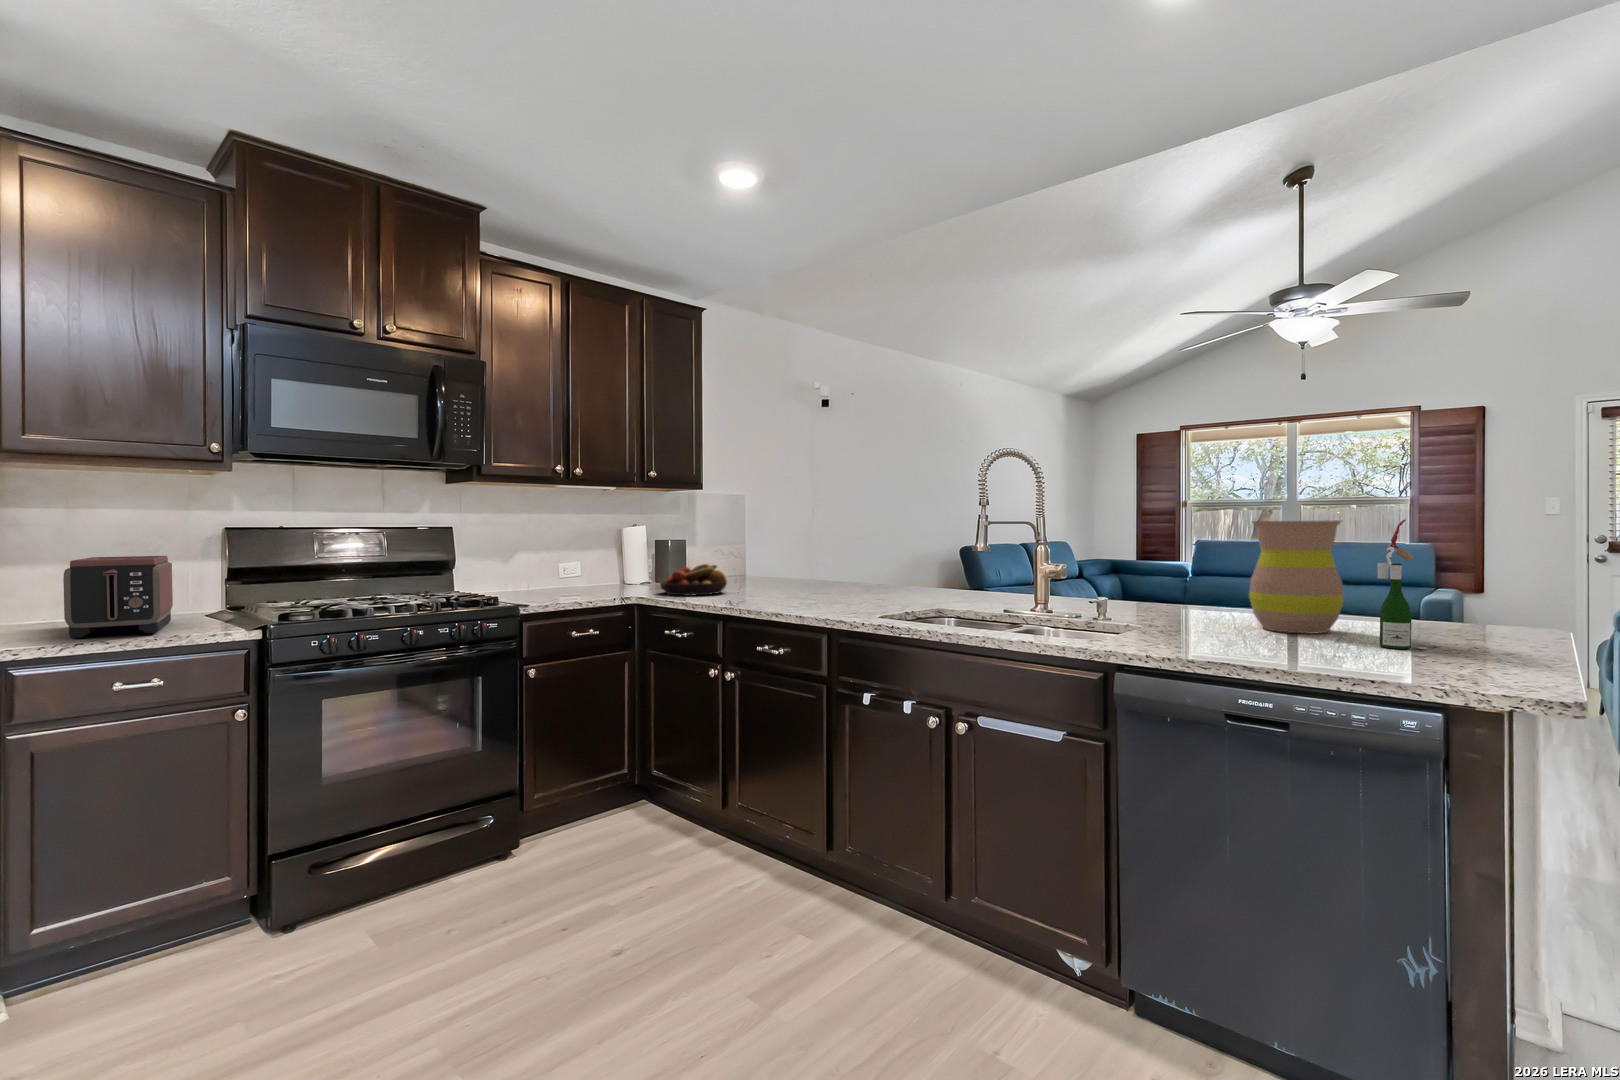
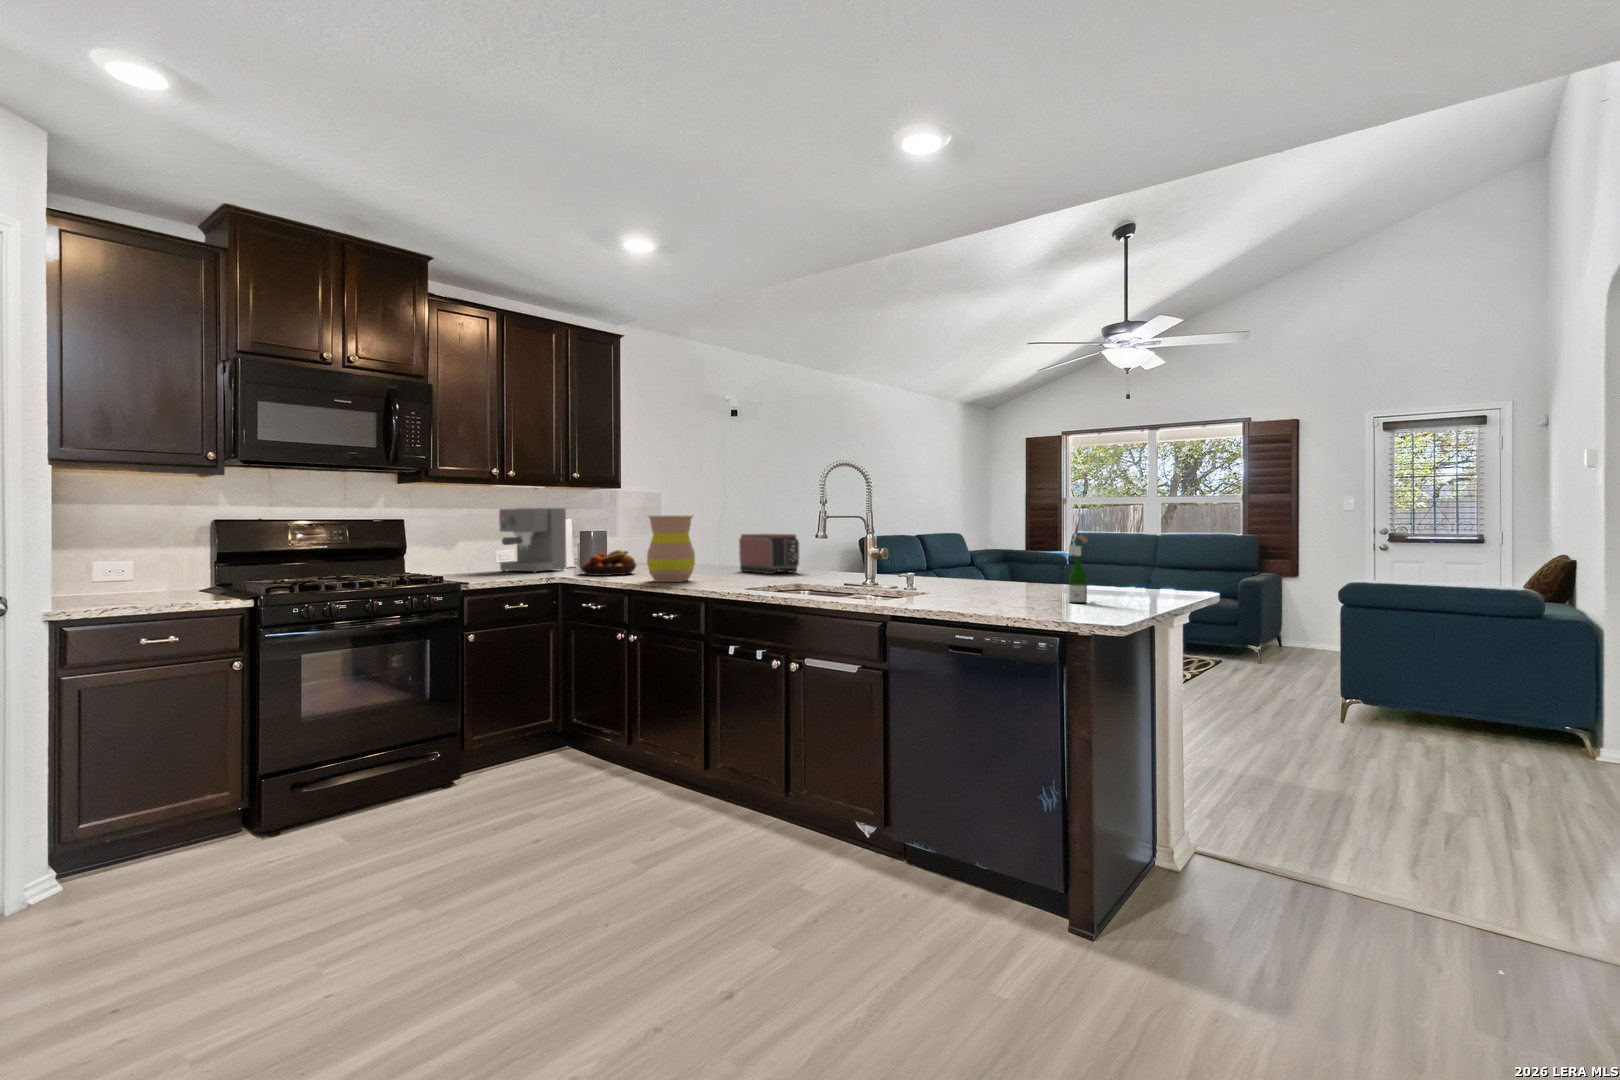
coffee maker: none [564,513,641,591] -> present [499,508,566,573]
vase: present [1249,521,1344,634] -> present [647,516,695,582]
toaster: present [63,556,173,638] -> present [739,534,799,574]

